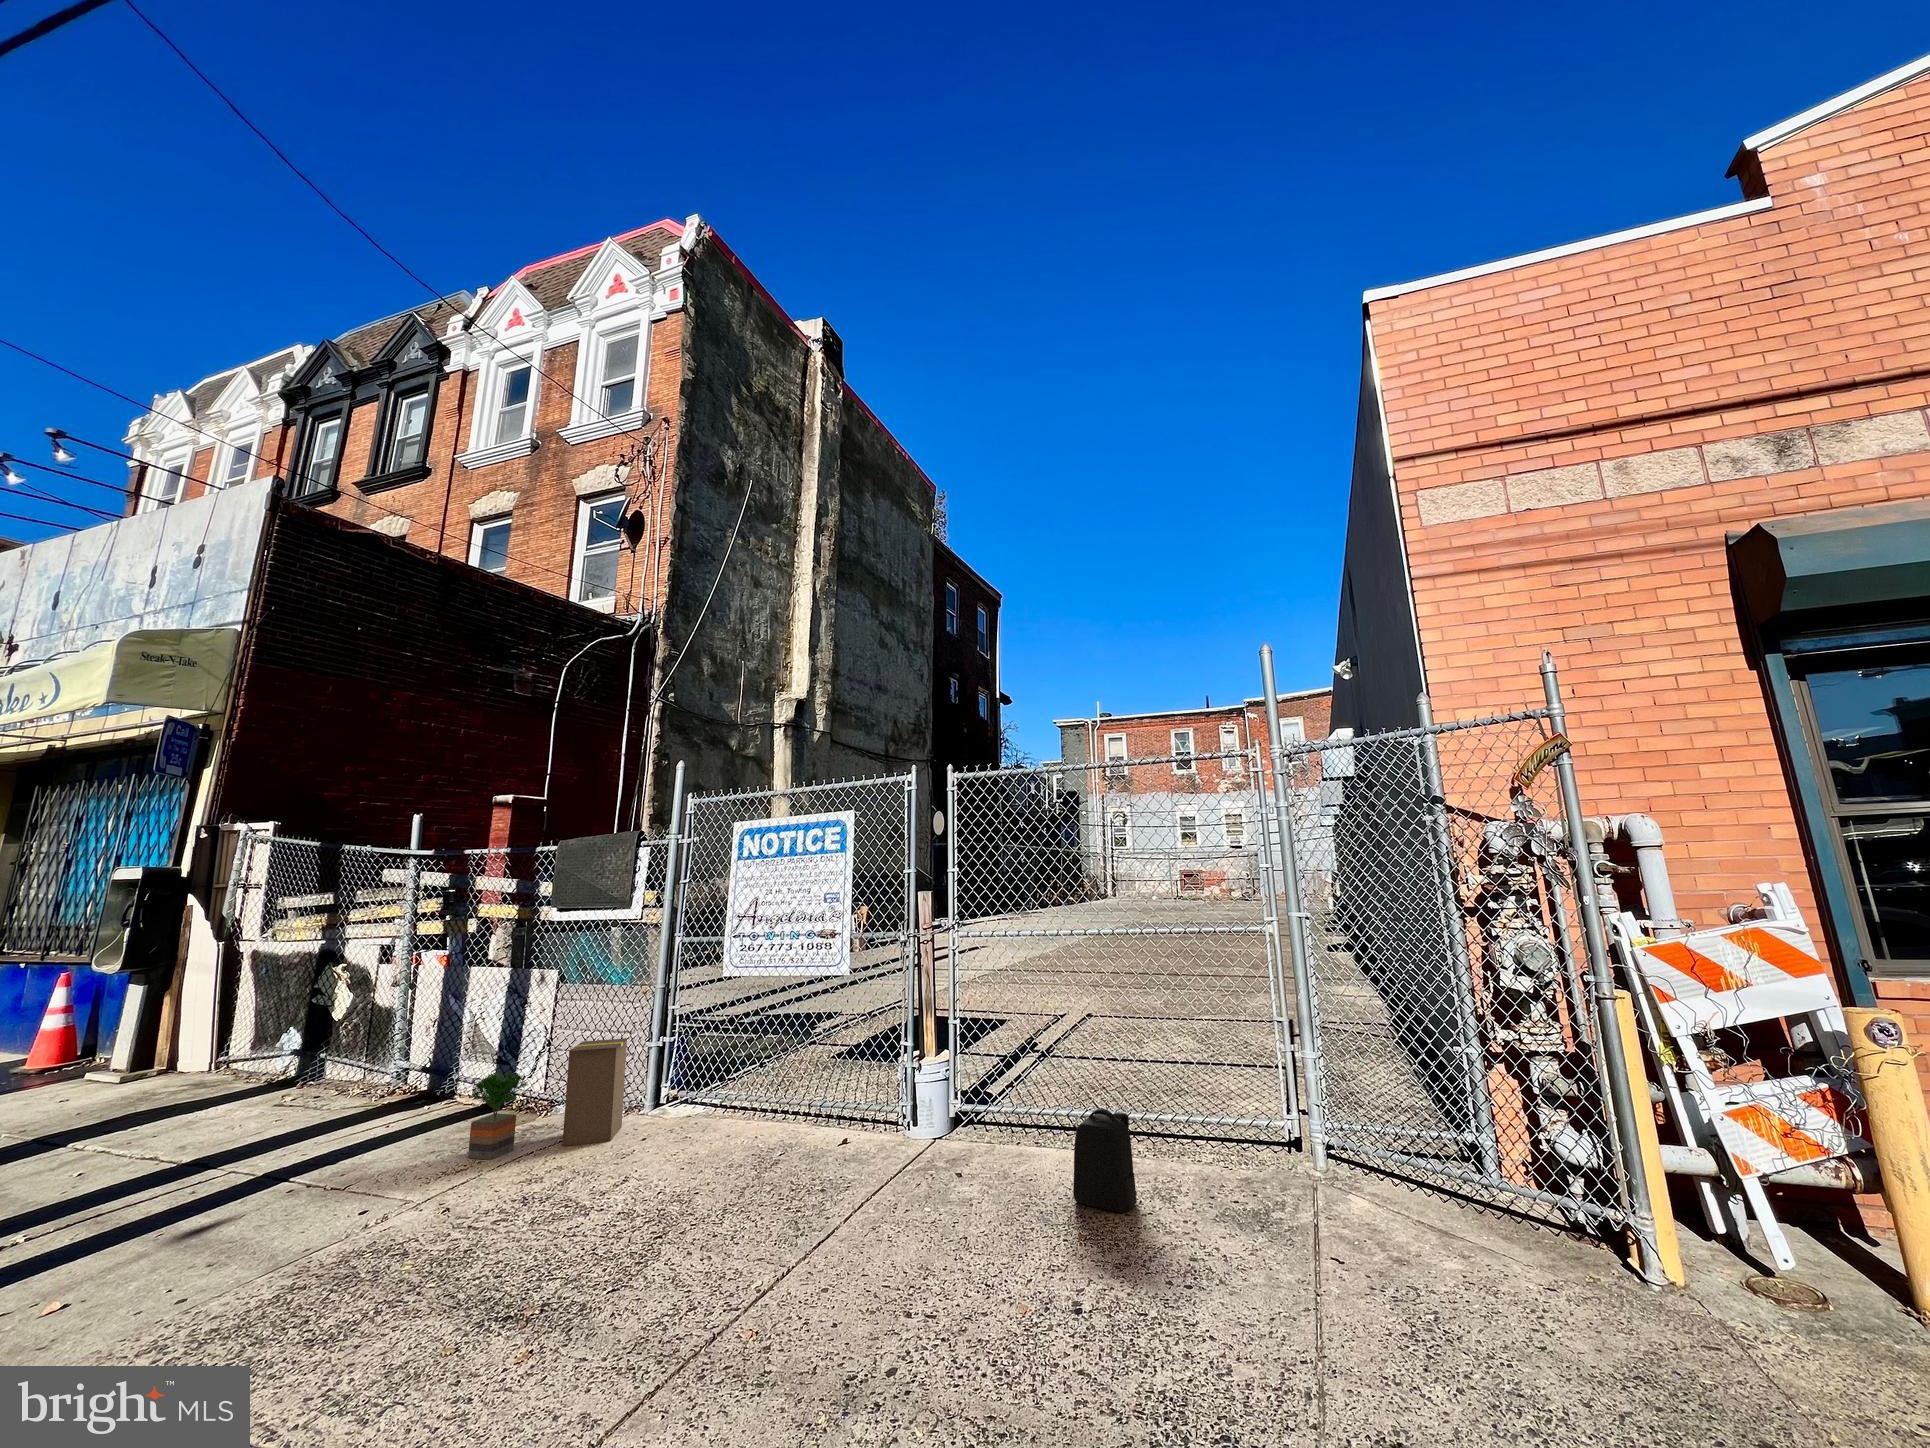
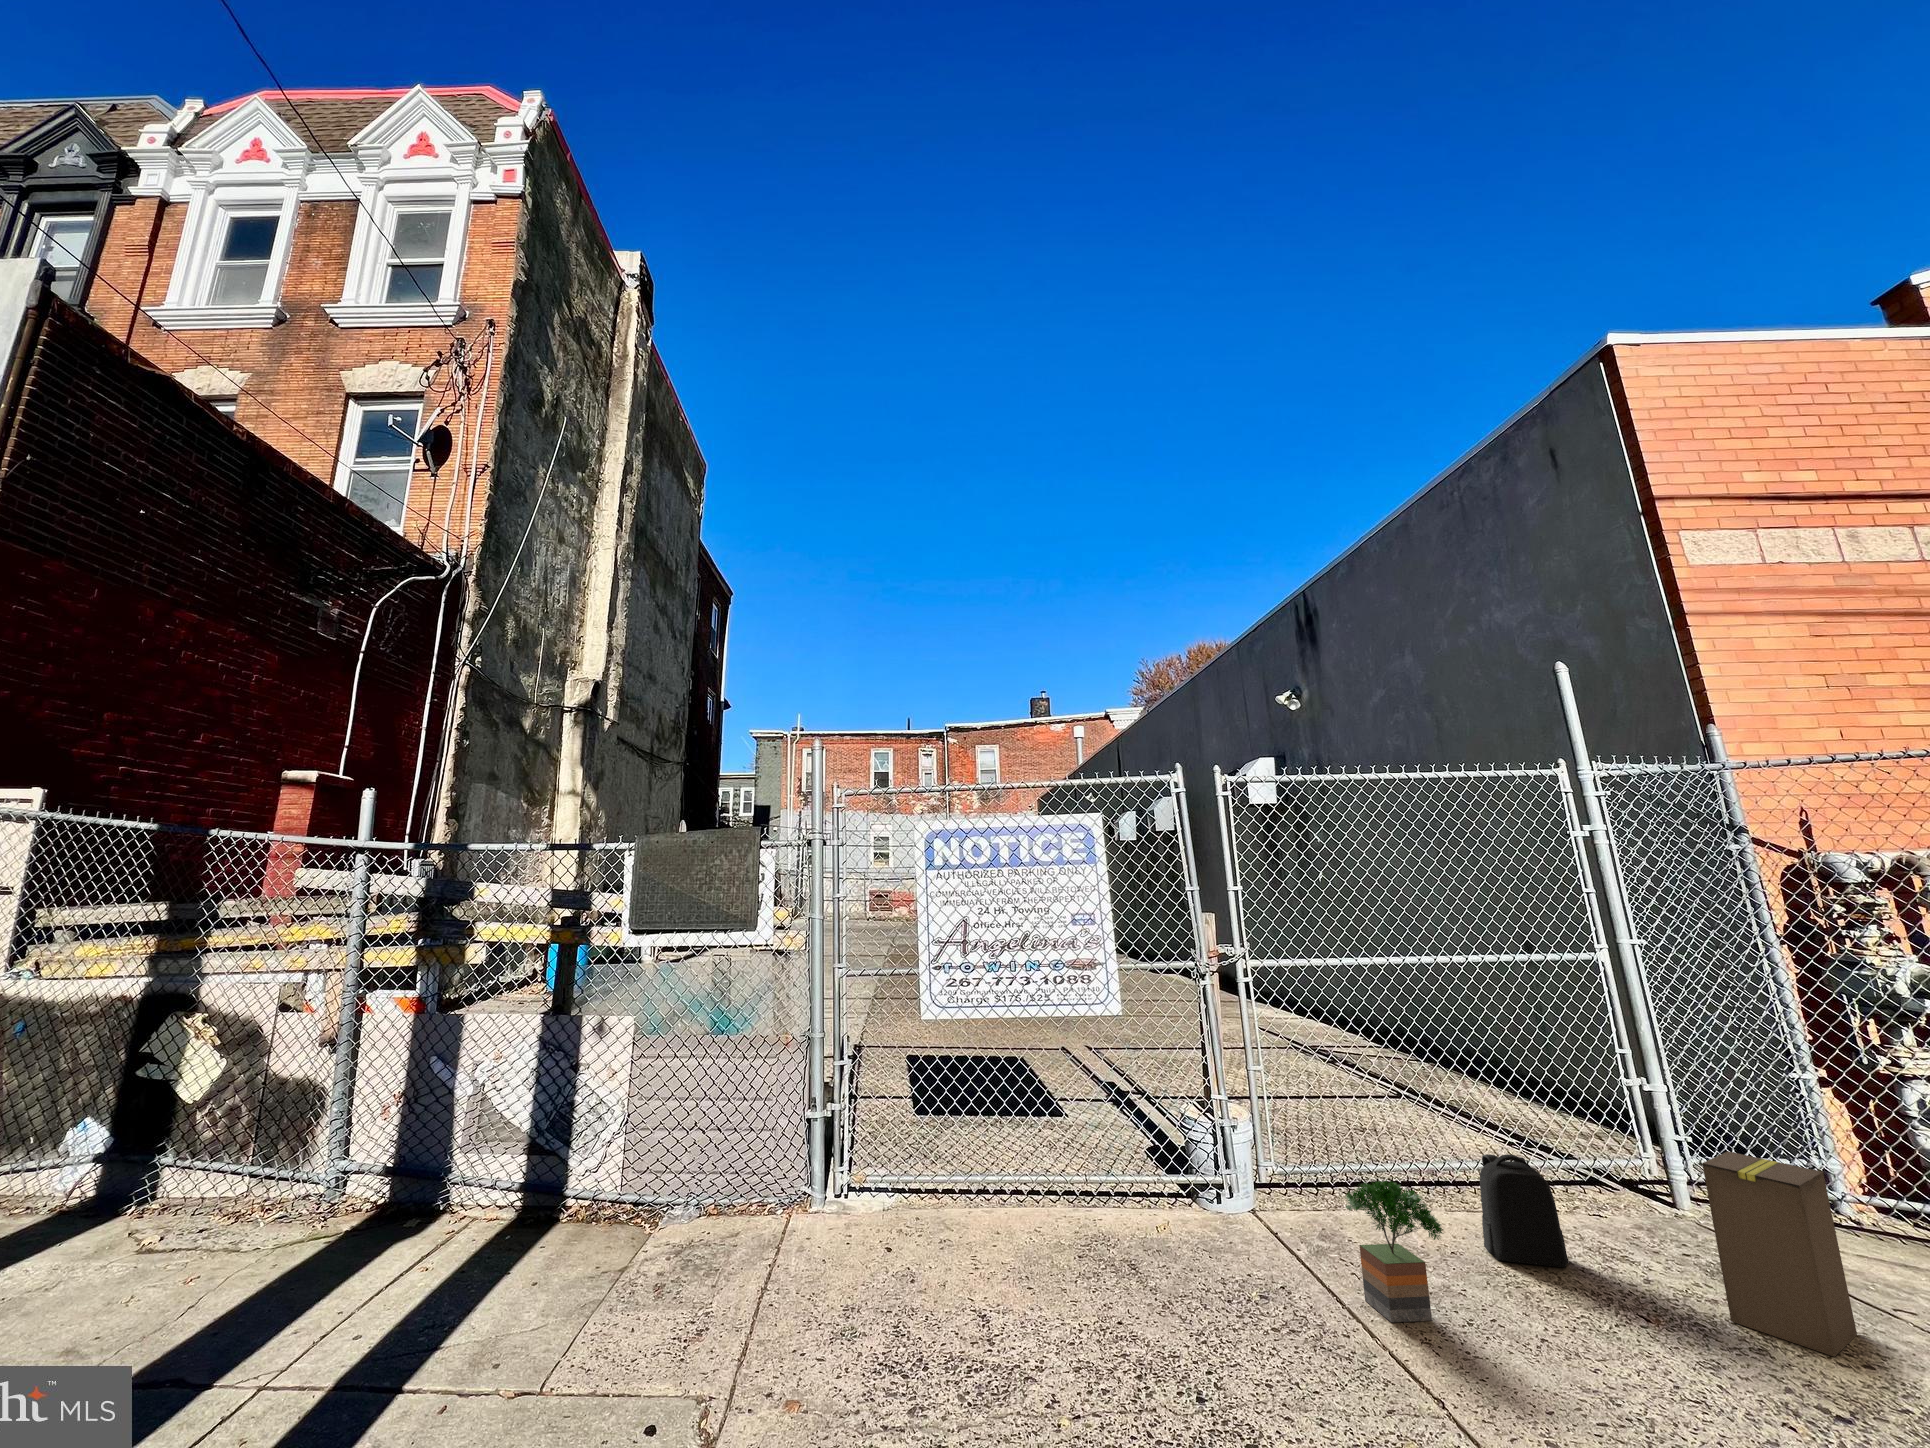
cardboard box: present [562,1038,627,1146] -> present [1702,1151,1857,1357]
potted tree: present [468,1073,527,1160] -> present [1346,1180,1443,1322]

